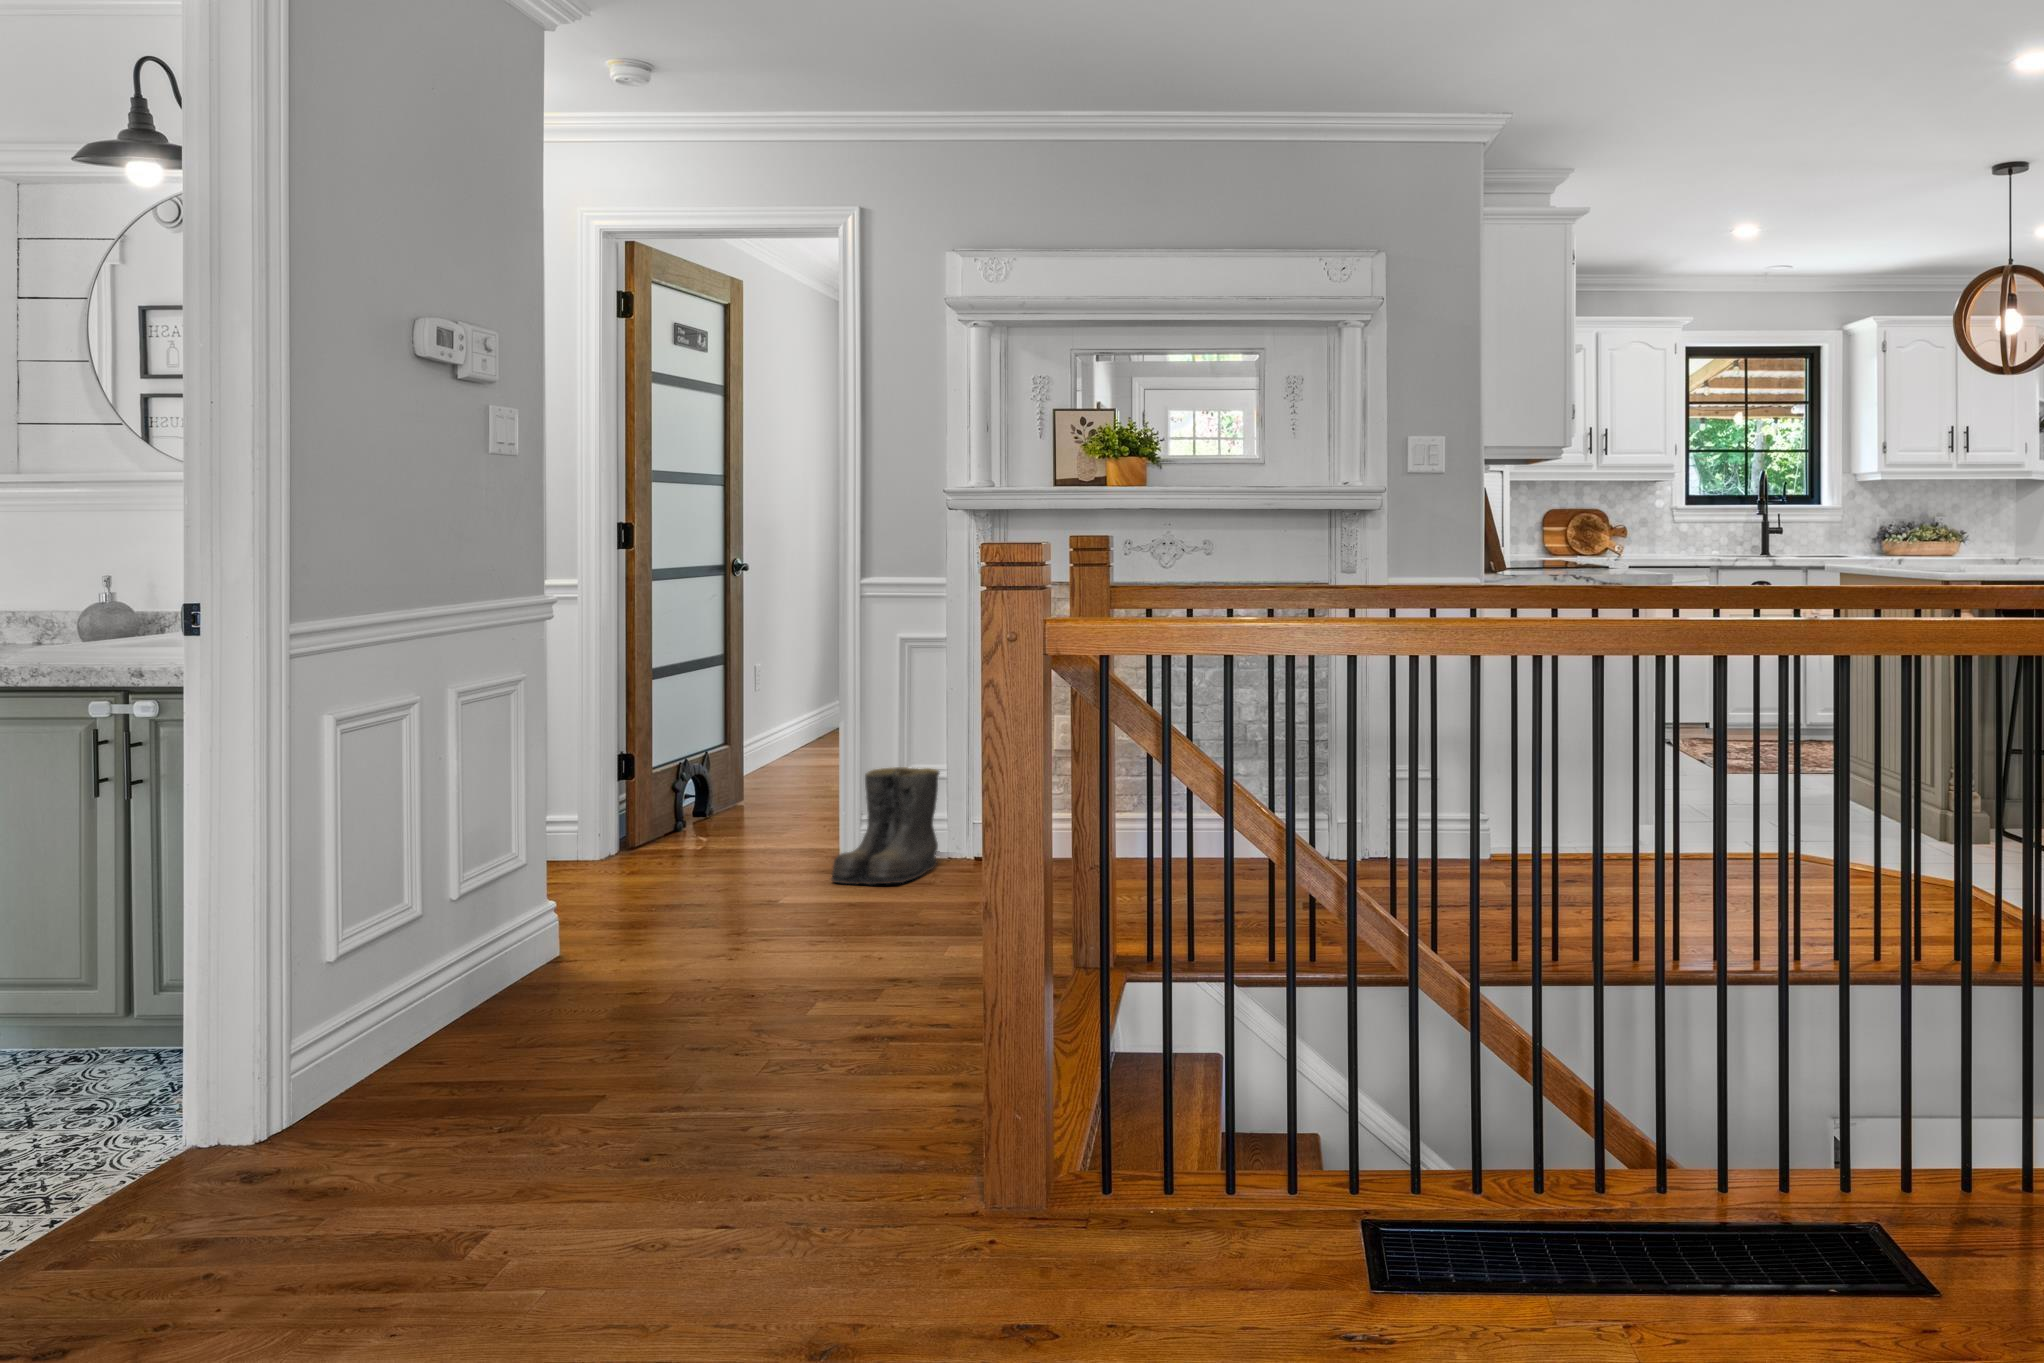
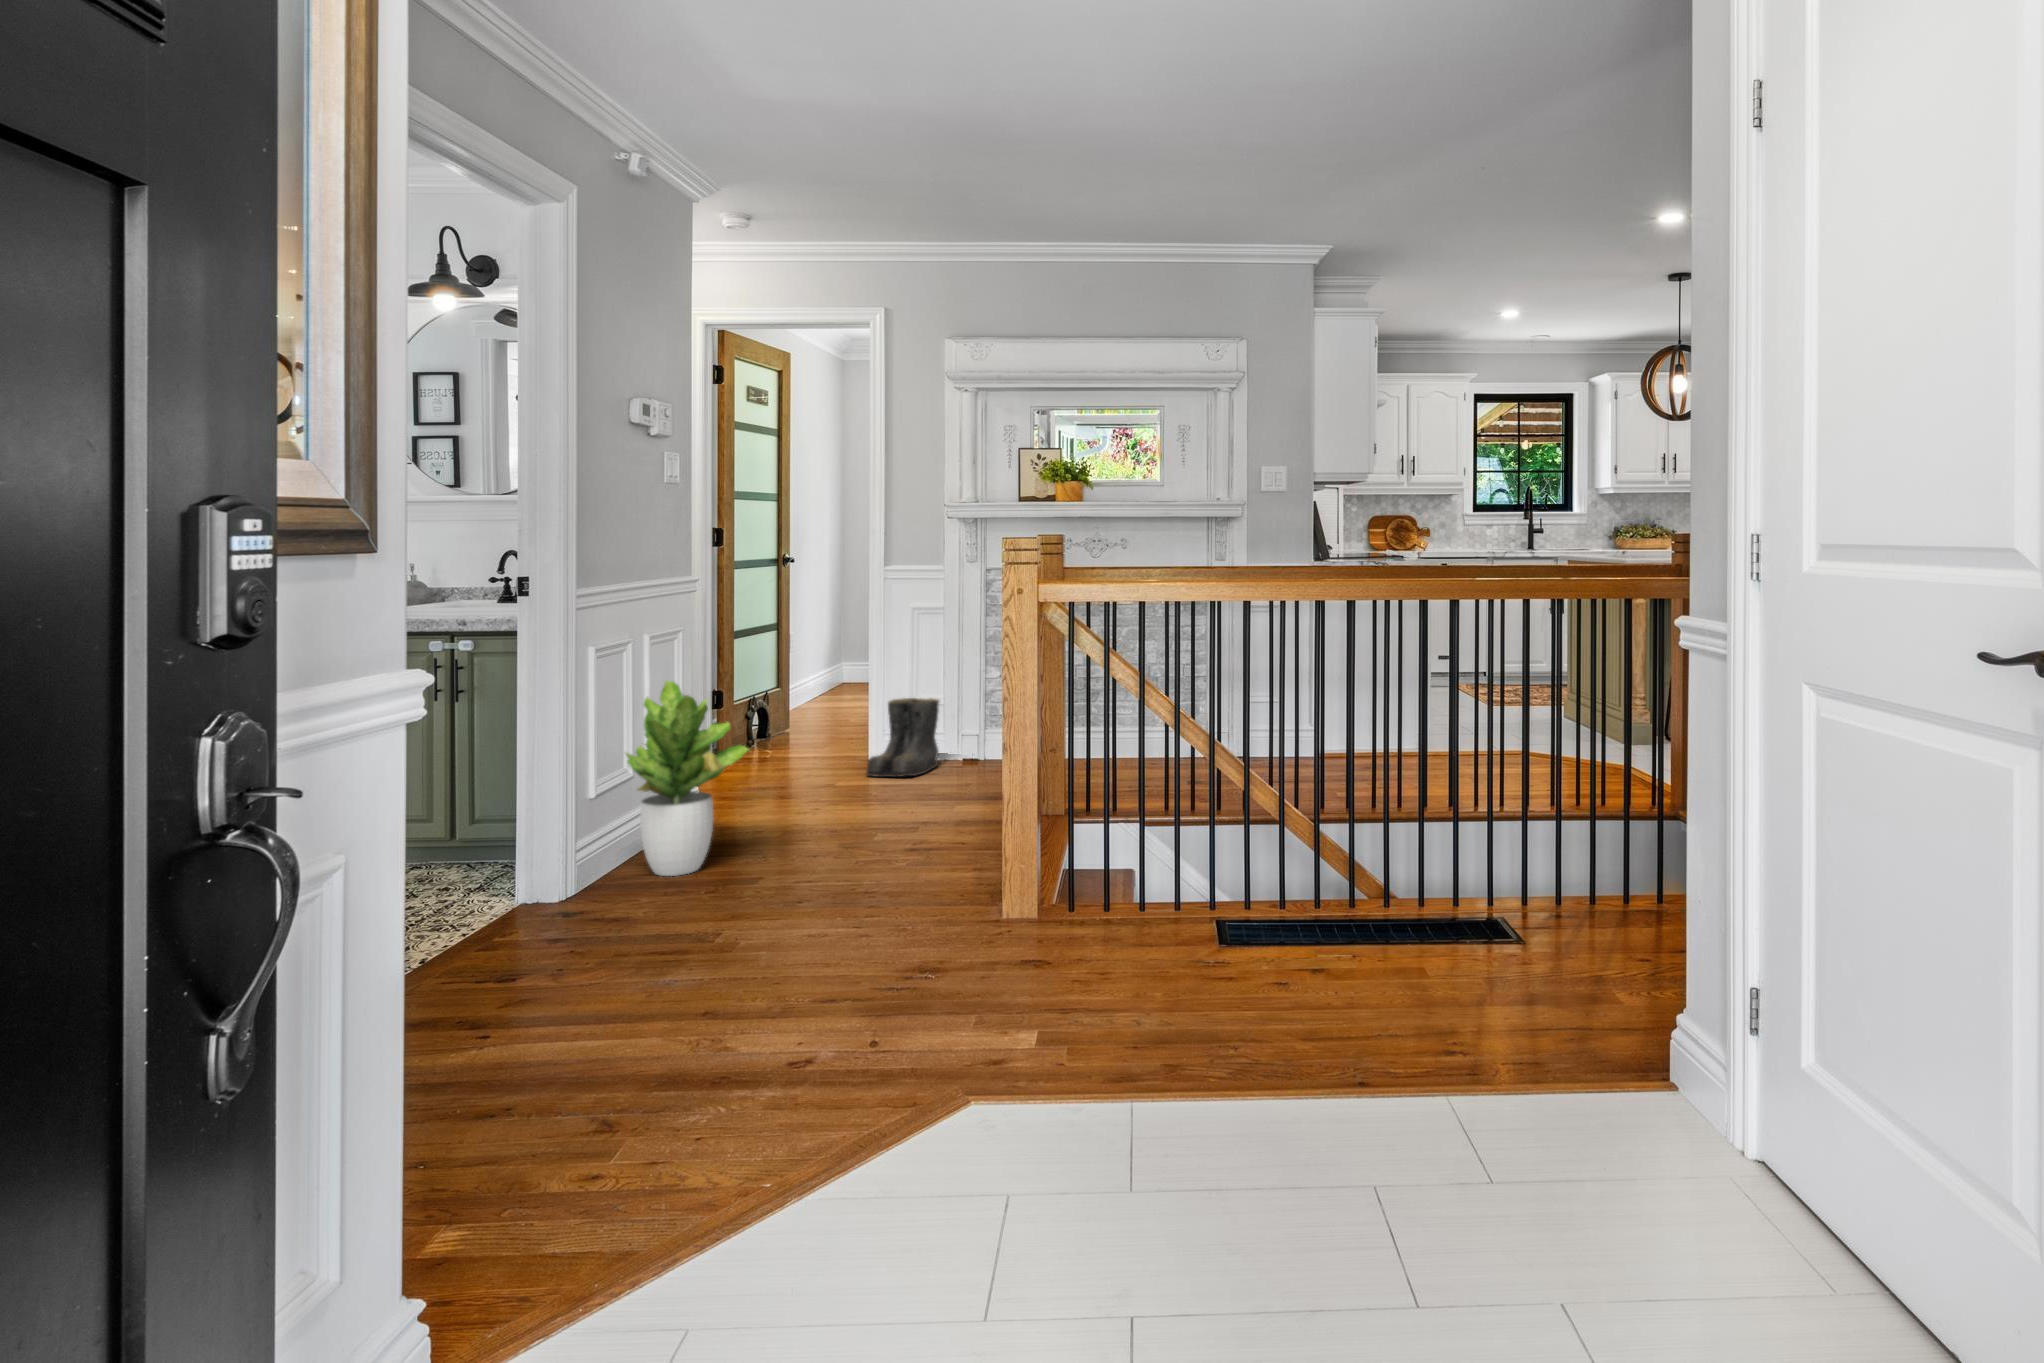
potted plant: none [416,755,625,1065] -> present [626,681,748,876]

